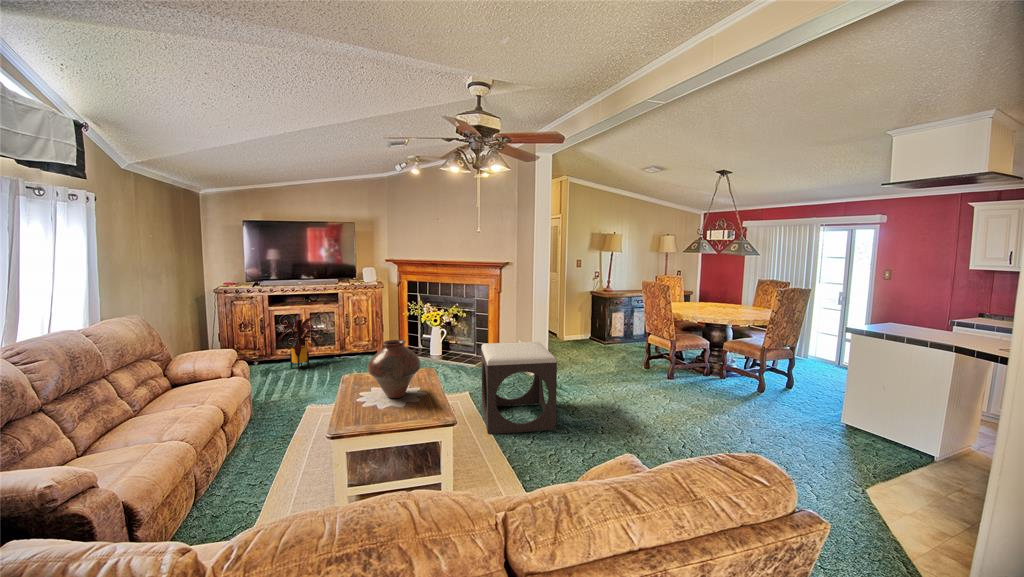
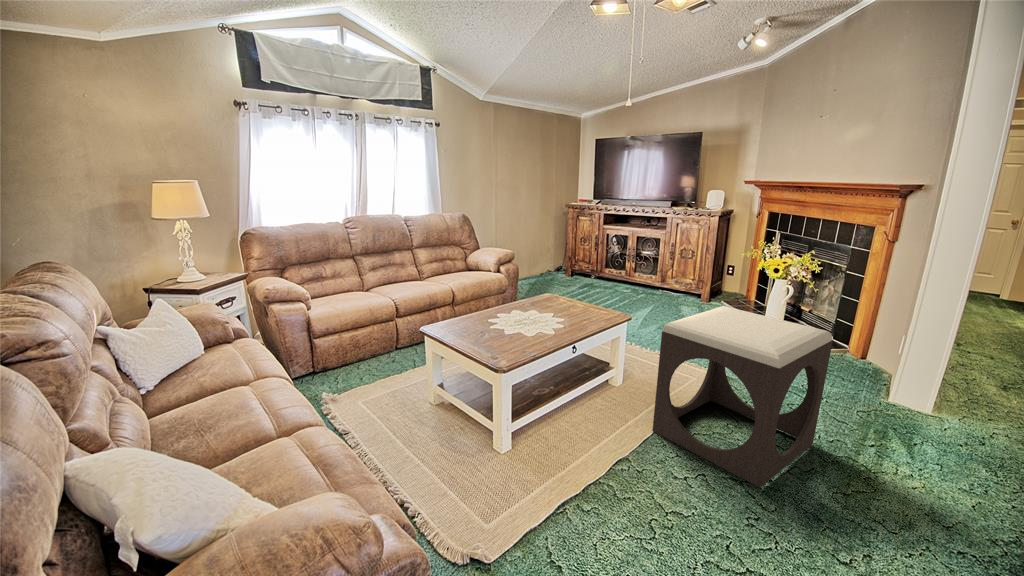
house plant: present [278,317,322,370] -> none [588,240,640,293]
vase: present [368,340,421,398] -> none [482,256,542,325]

